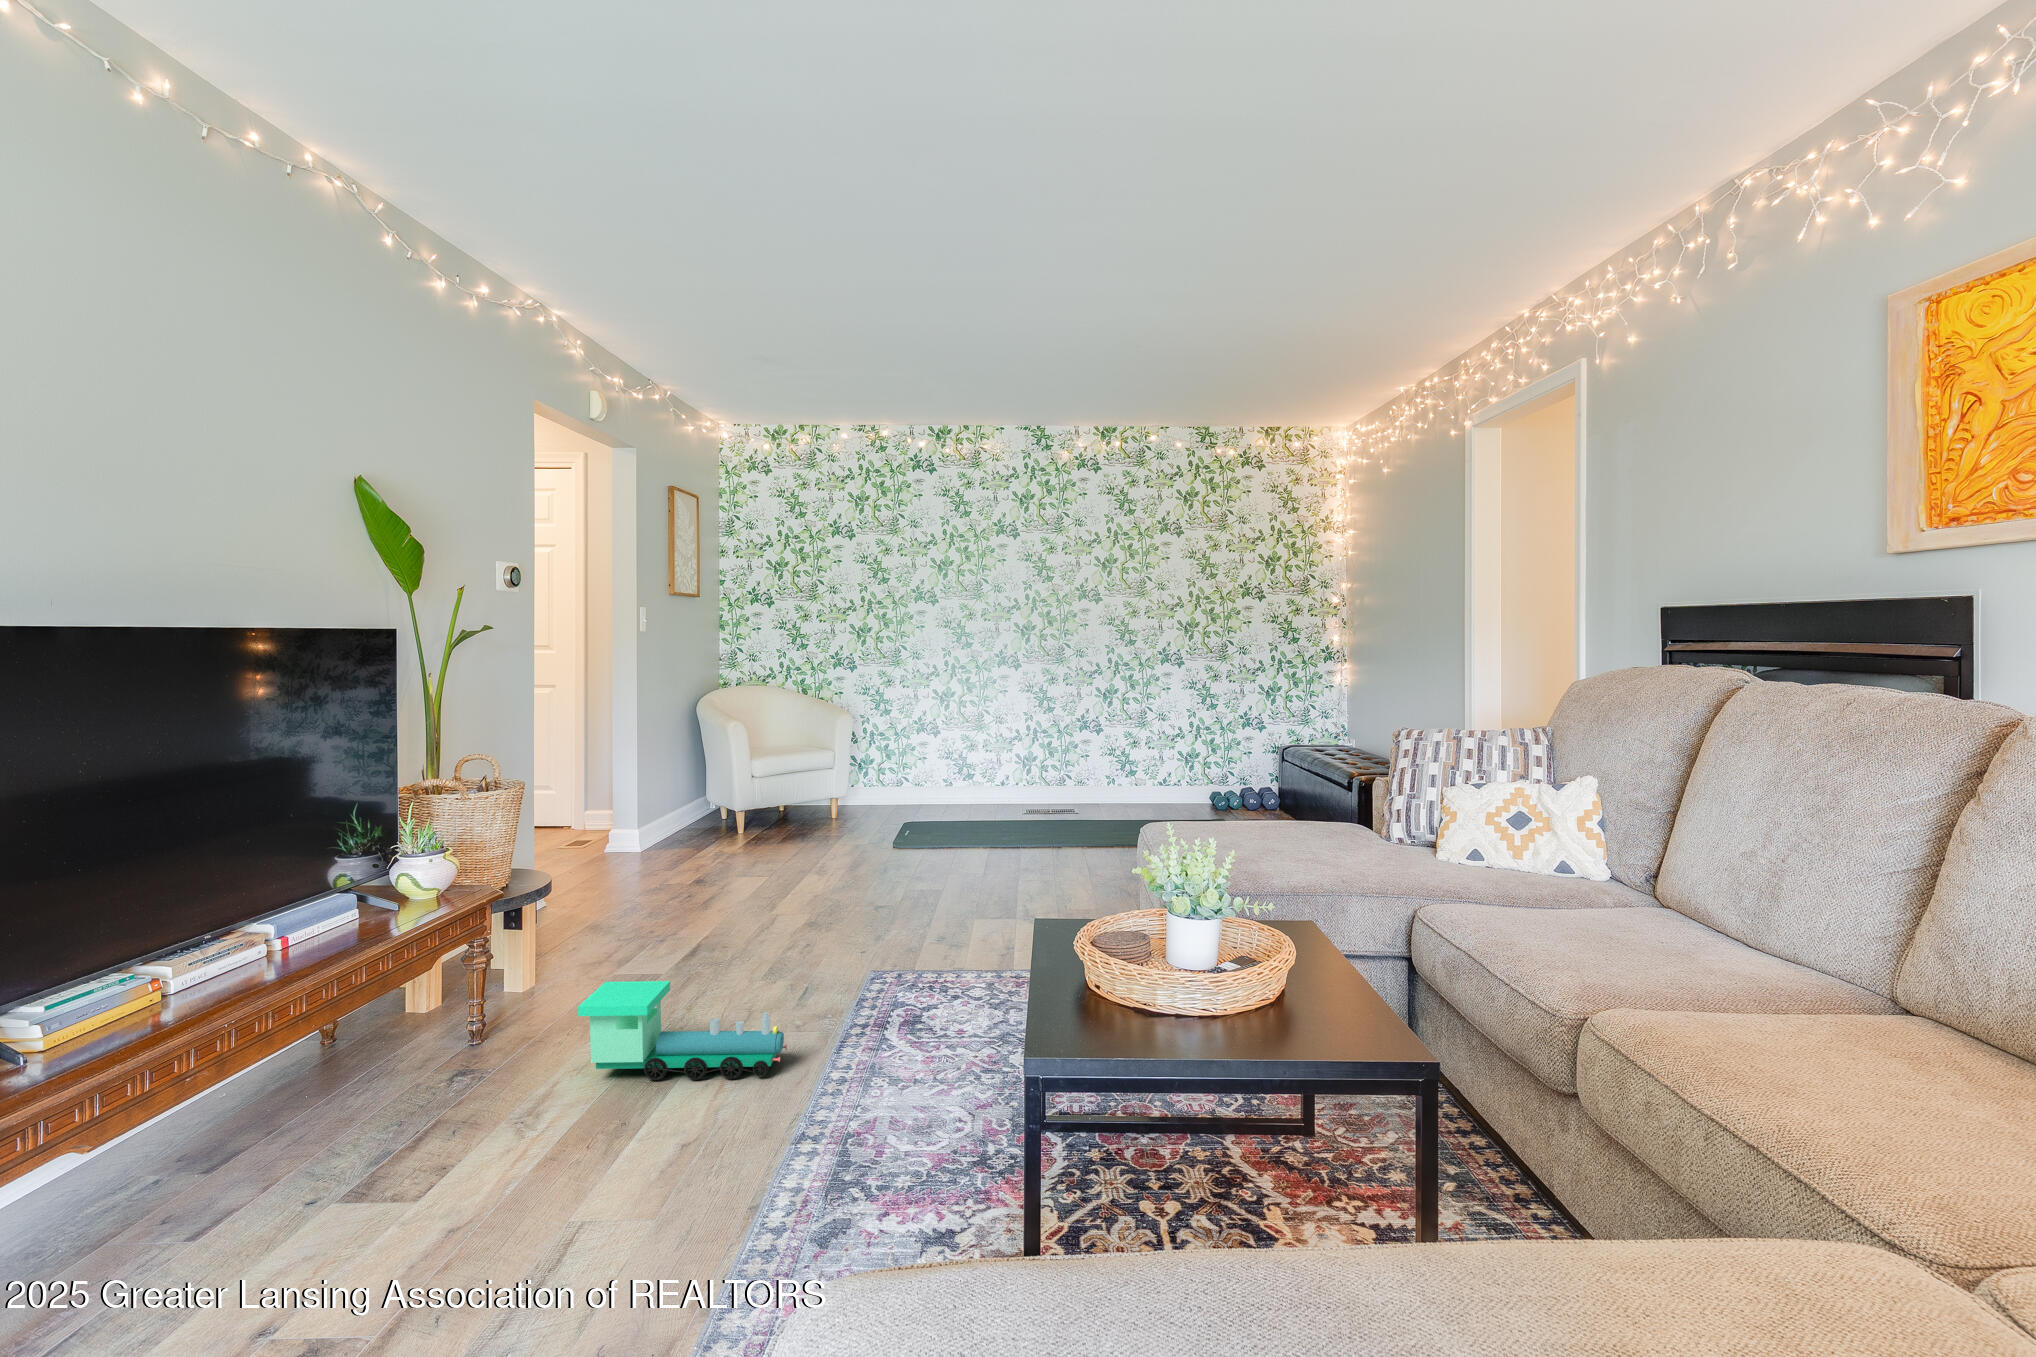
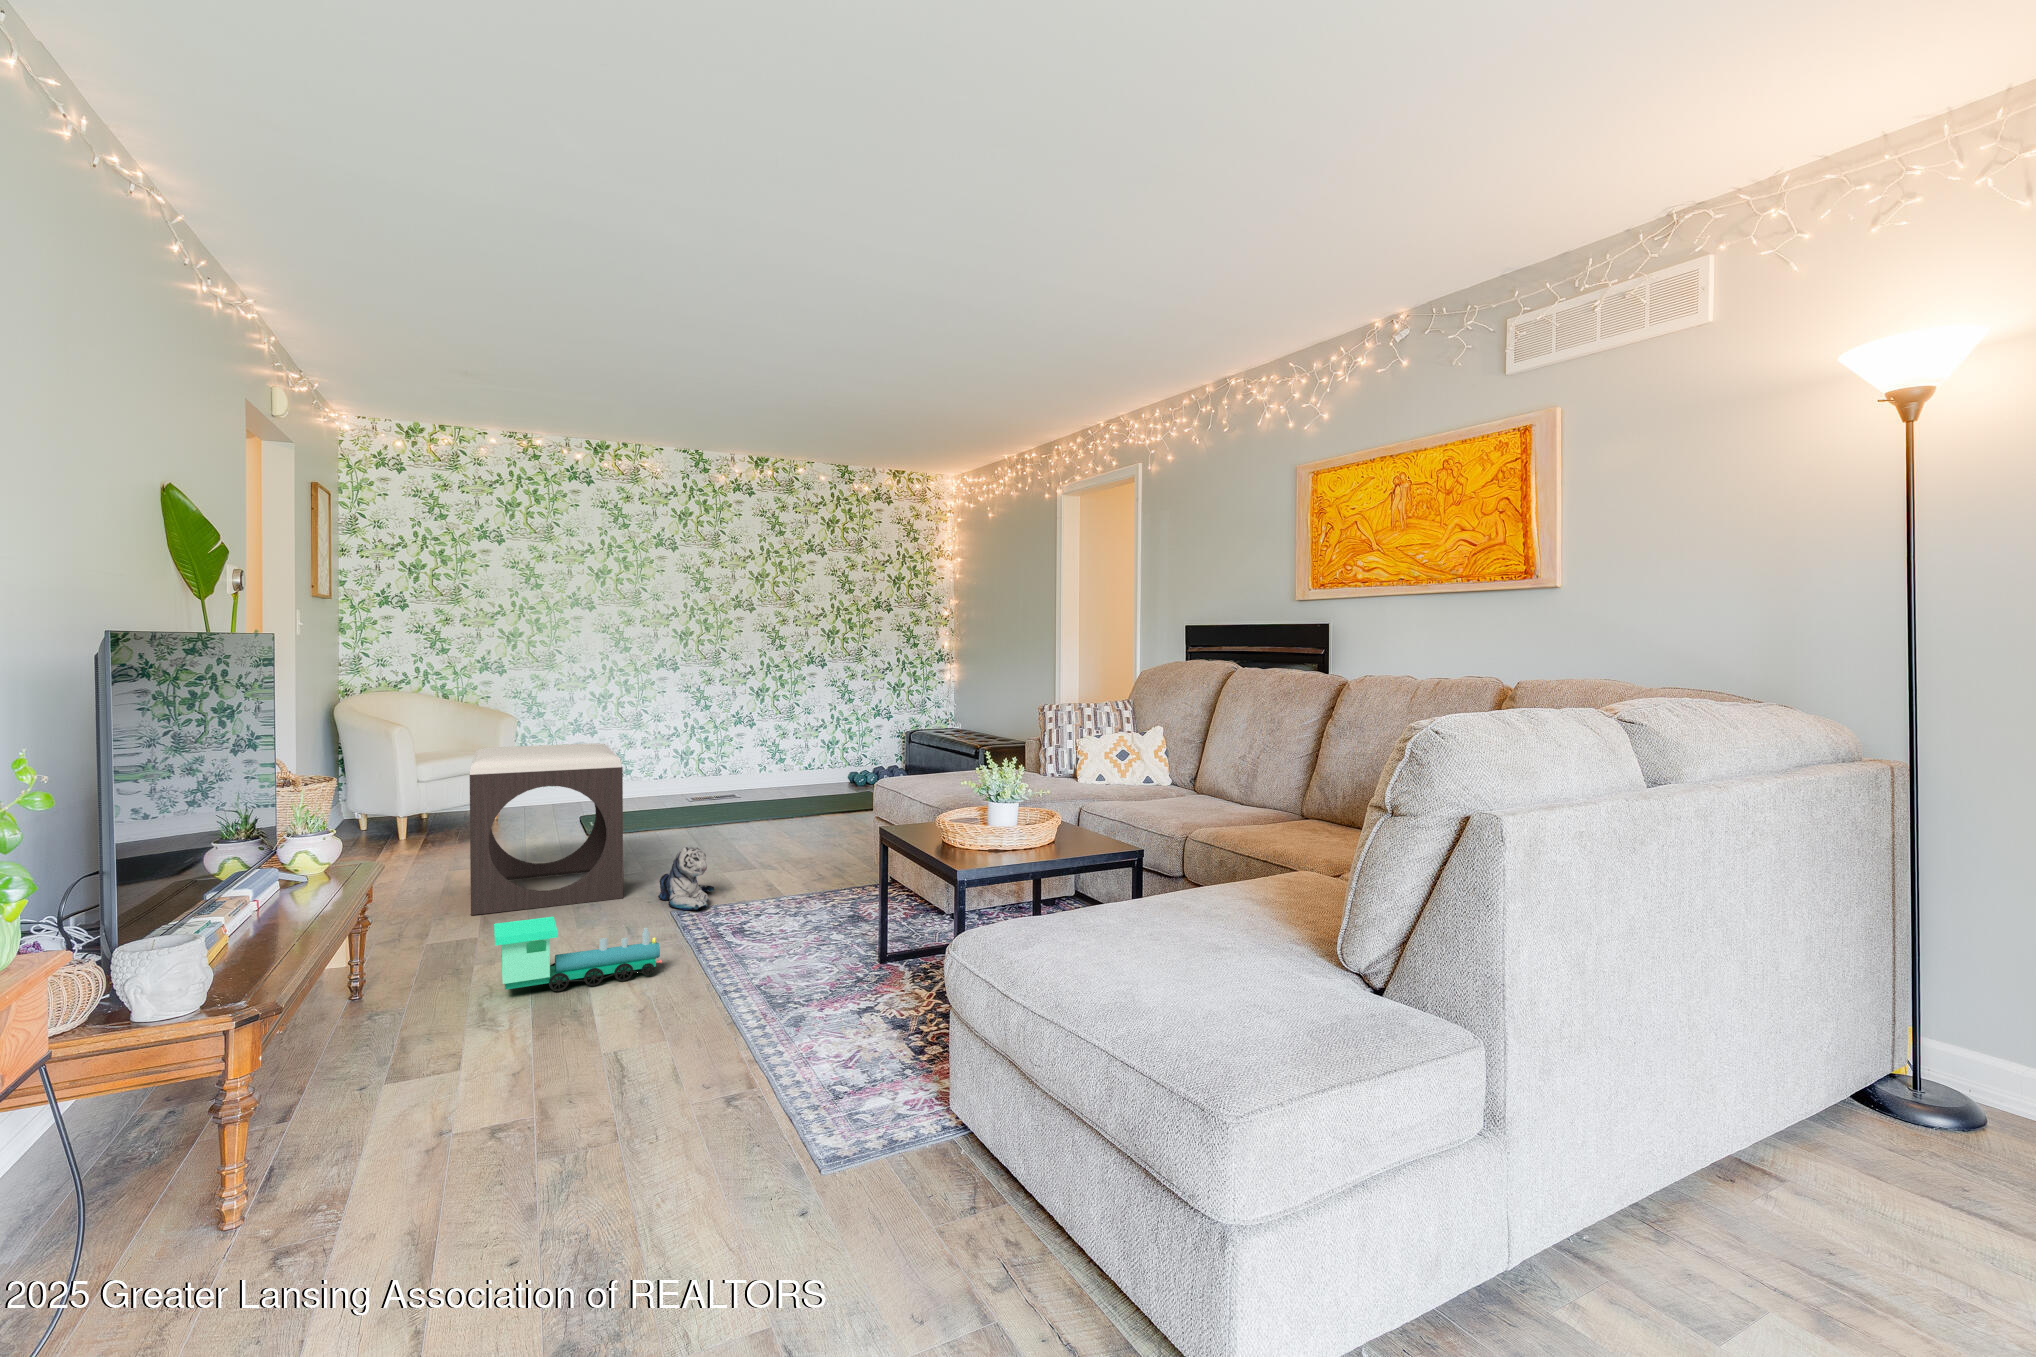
footstool: none [691,754,870,940] -> present [470,743,623,915]
plush toy: none [878,891,943,973] -> present [658,847,714,910]

